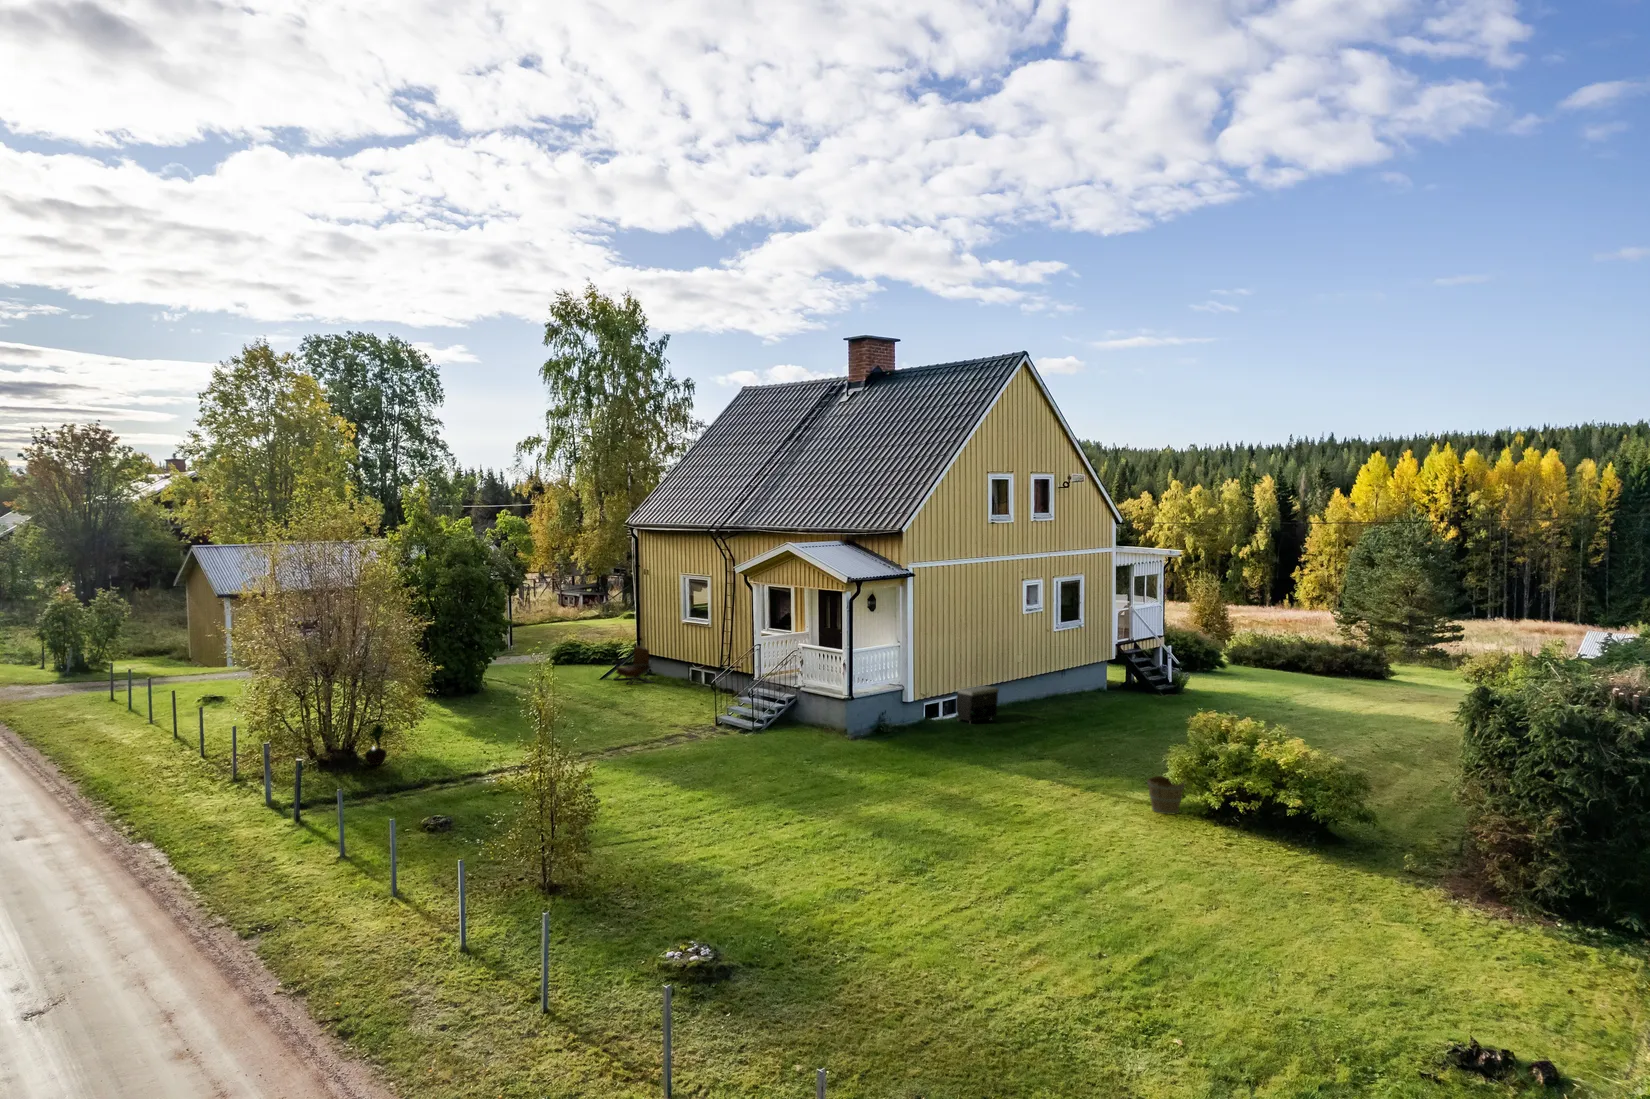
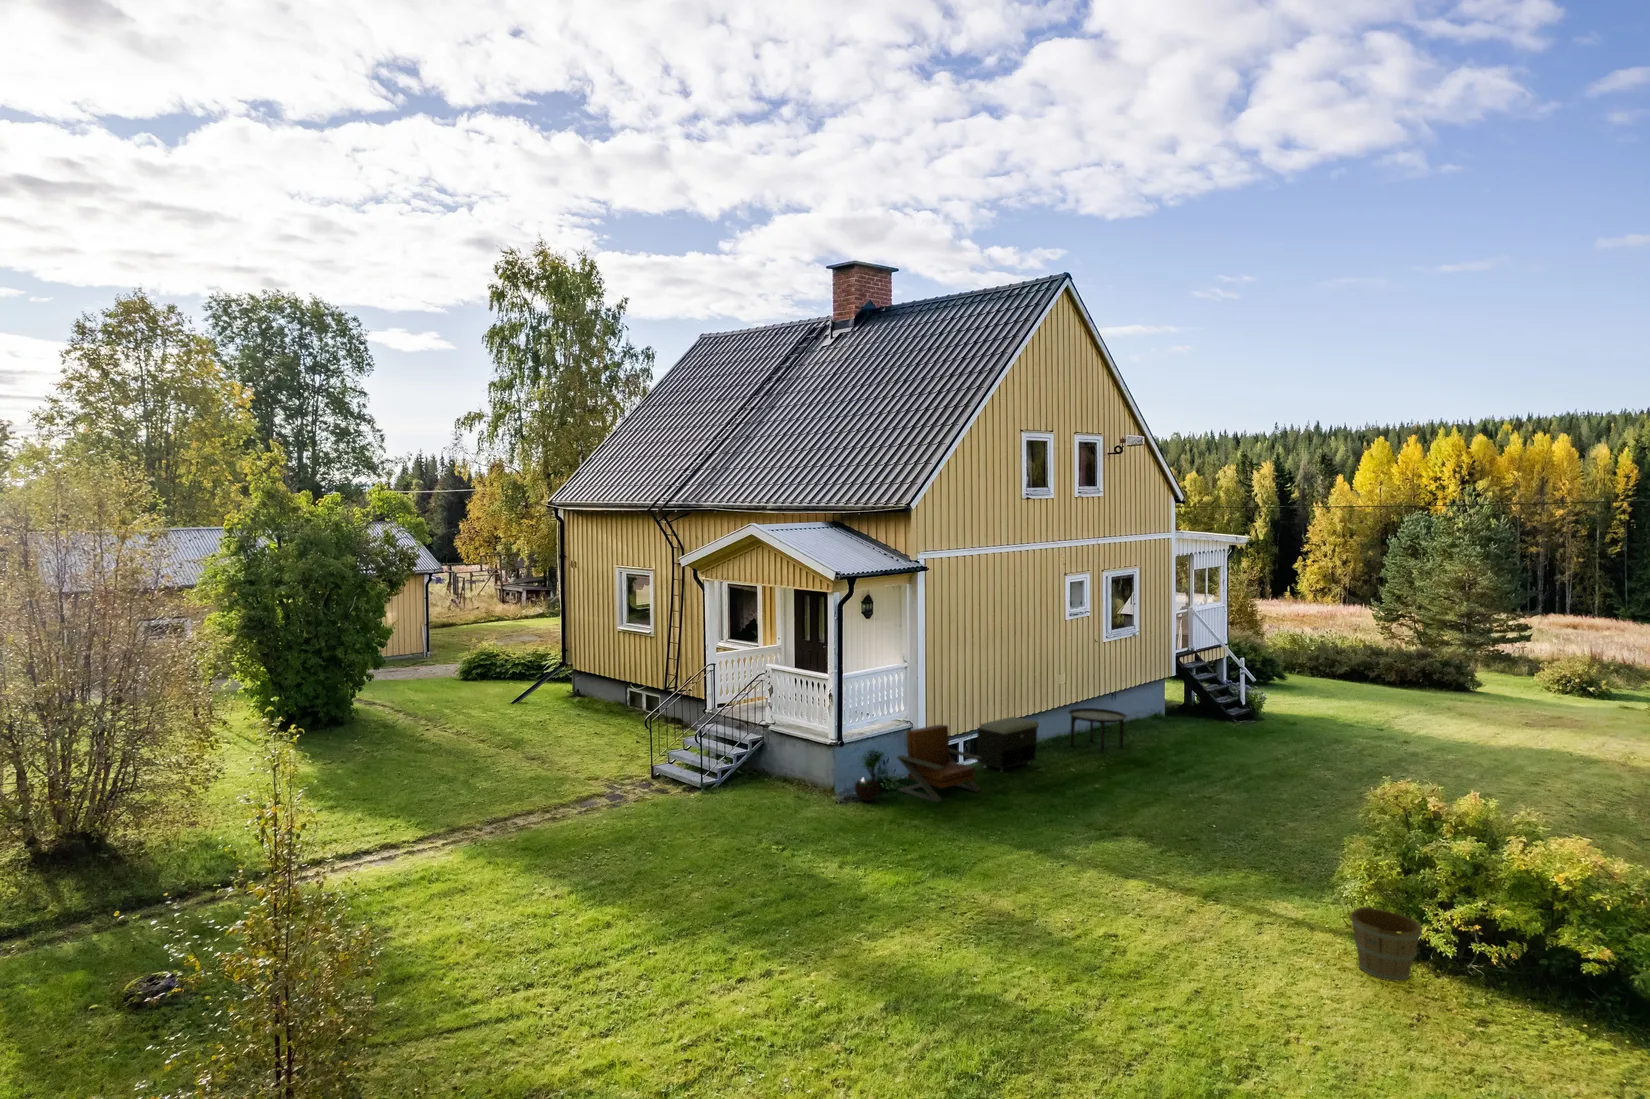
lounge chair: present [614,646,653,685] -> present [897,725,982,802]
round table: none [1026,682,1070,714] -> present [1069,708,1127,753]
potted tree: present [365,723,388,765] -> present [855,750,884,801]

